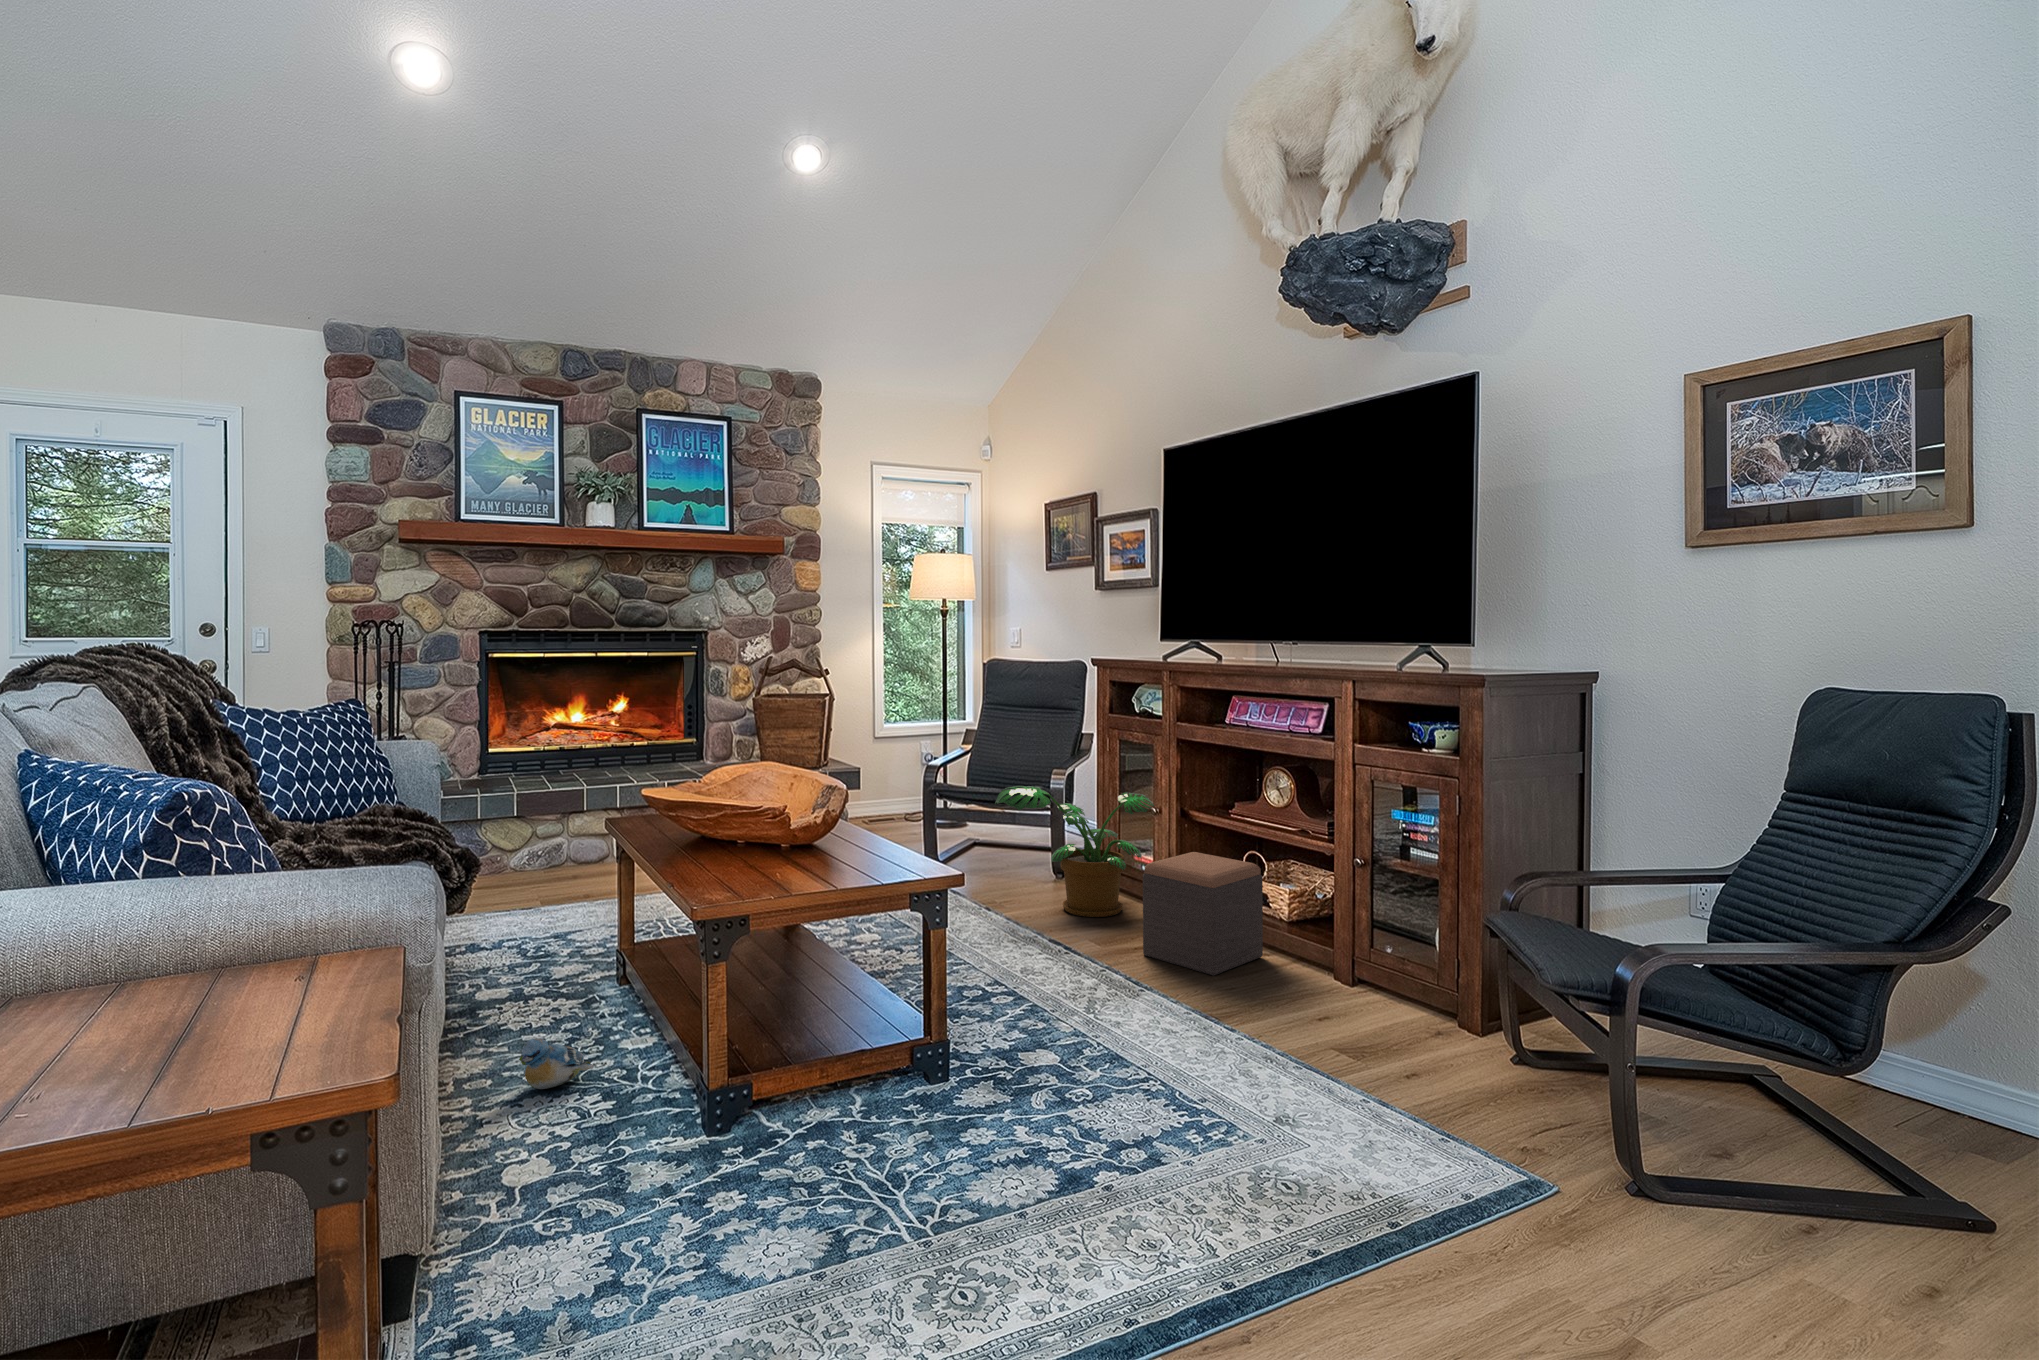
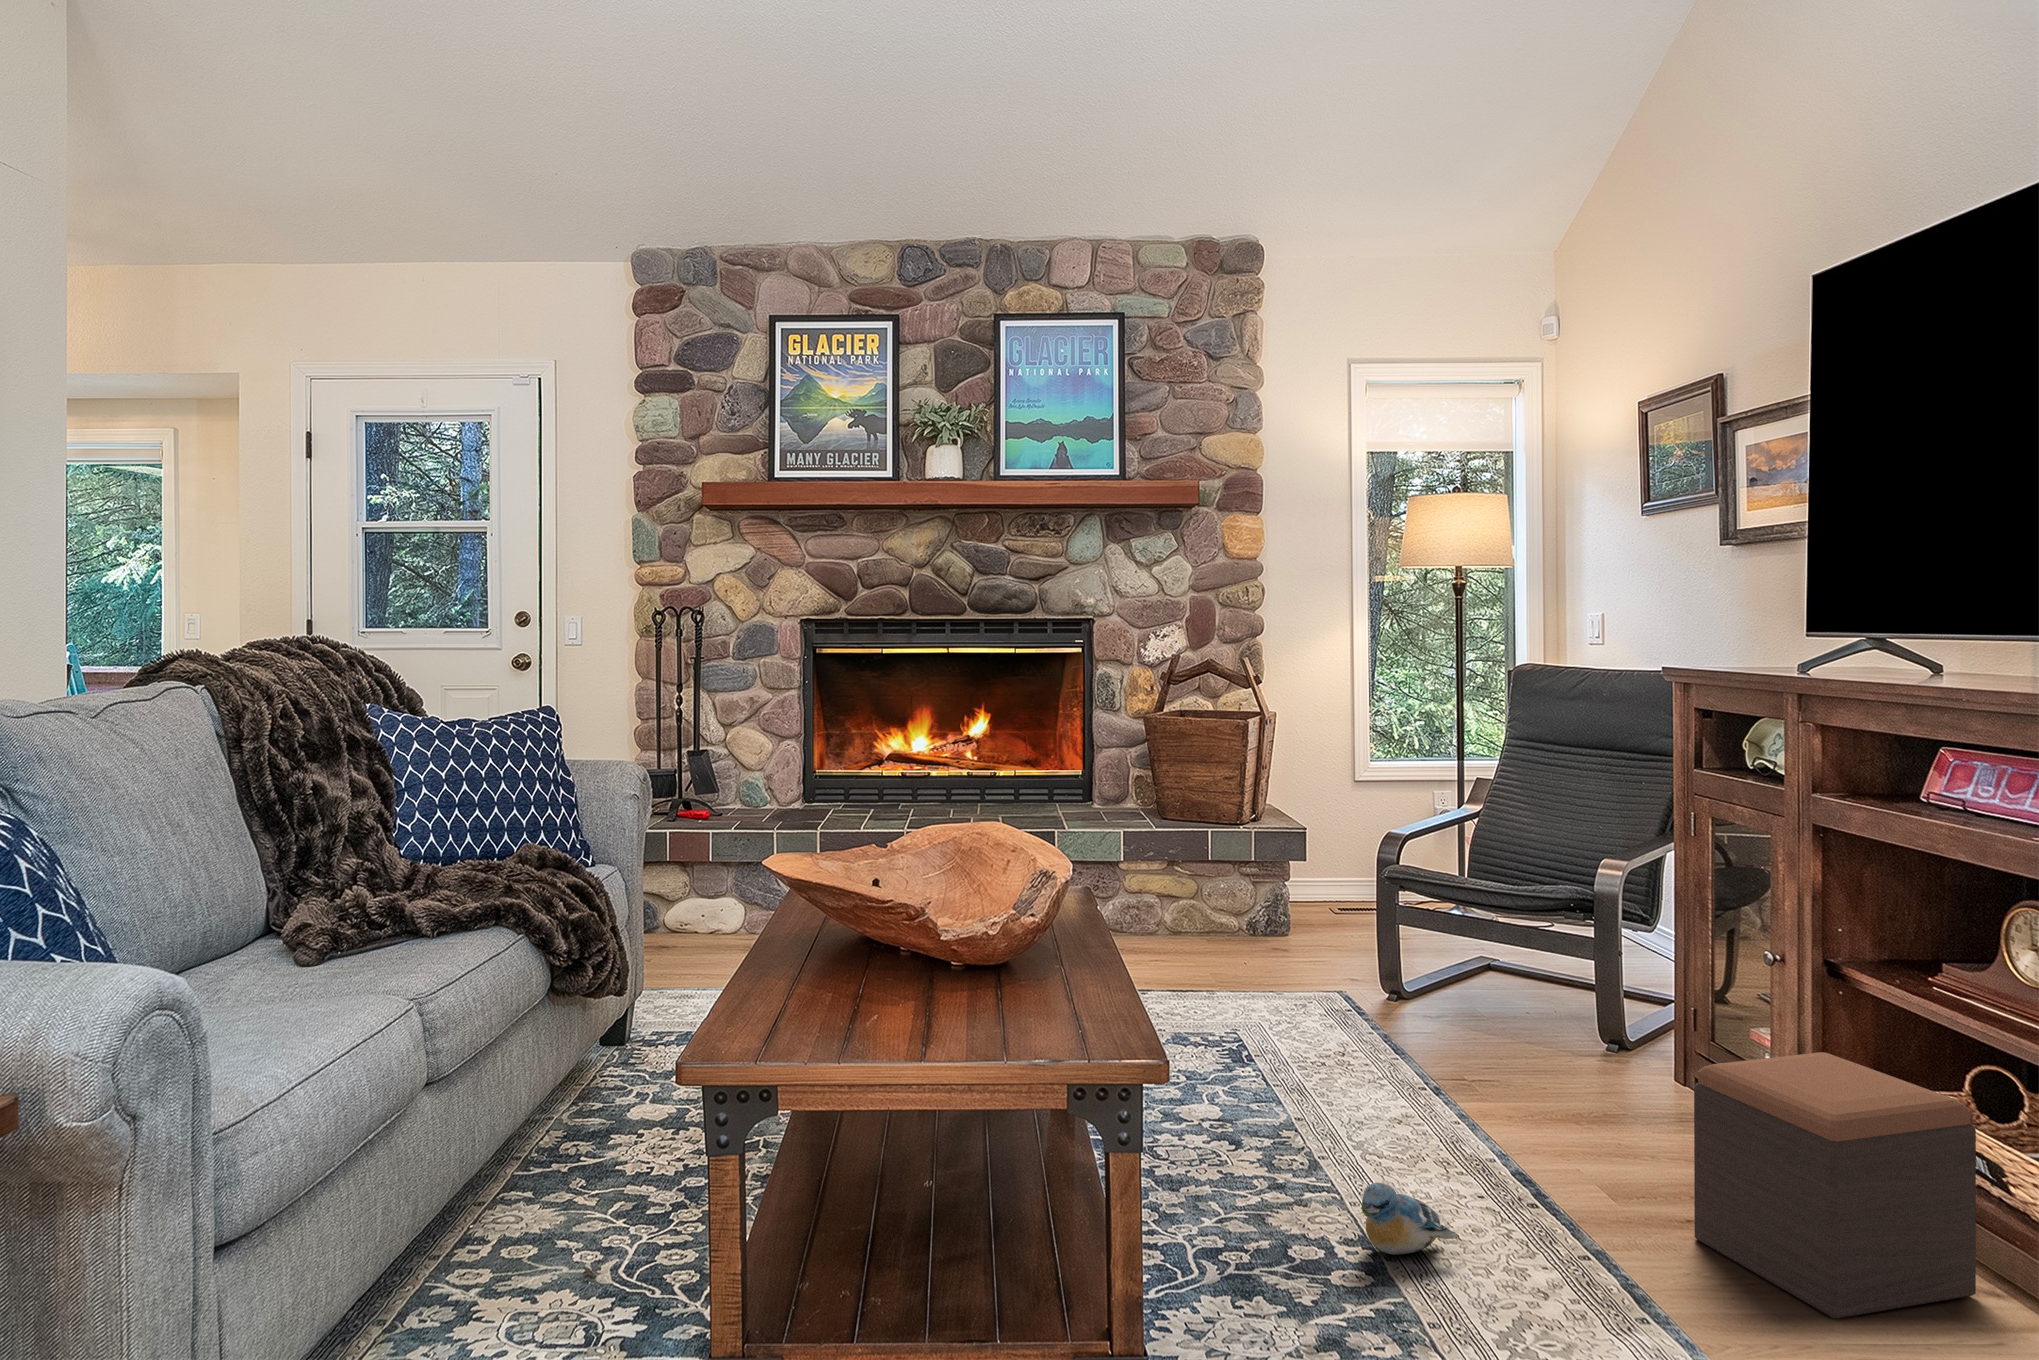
potted plant: present [995,786,1154,917] -> none [1456,885,1774,1140]
plush toy: present [519,1038,594,1089] -> present [1361,1182,1458,1254]

